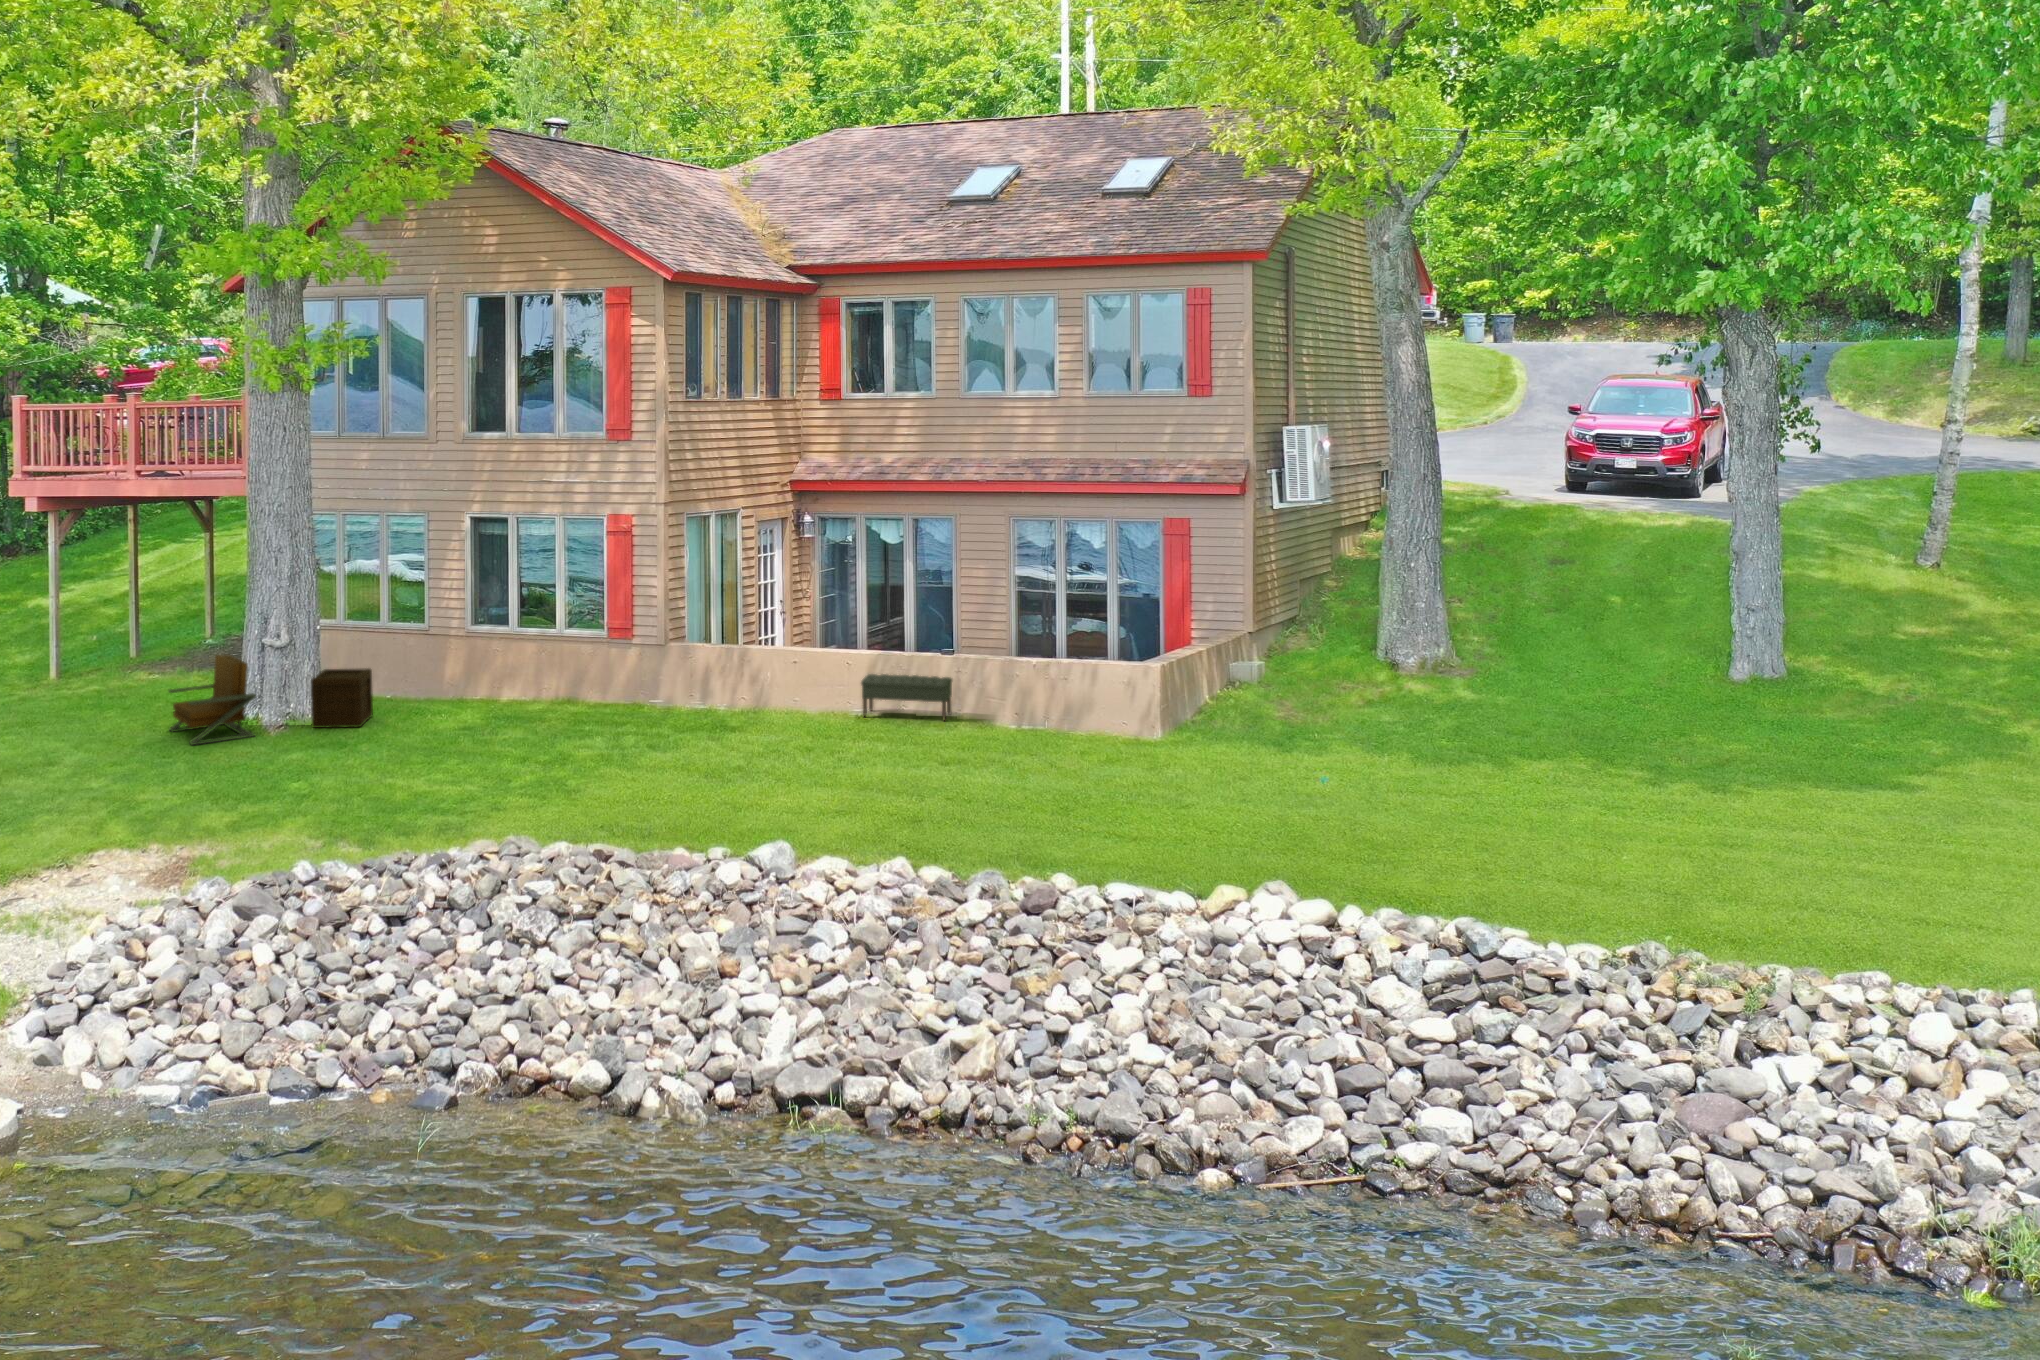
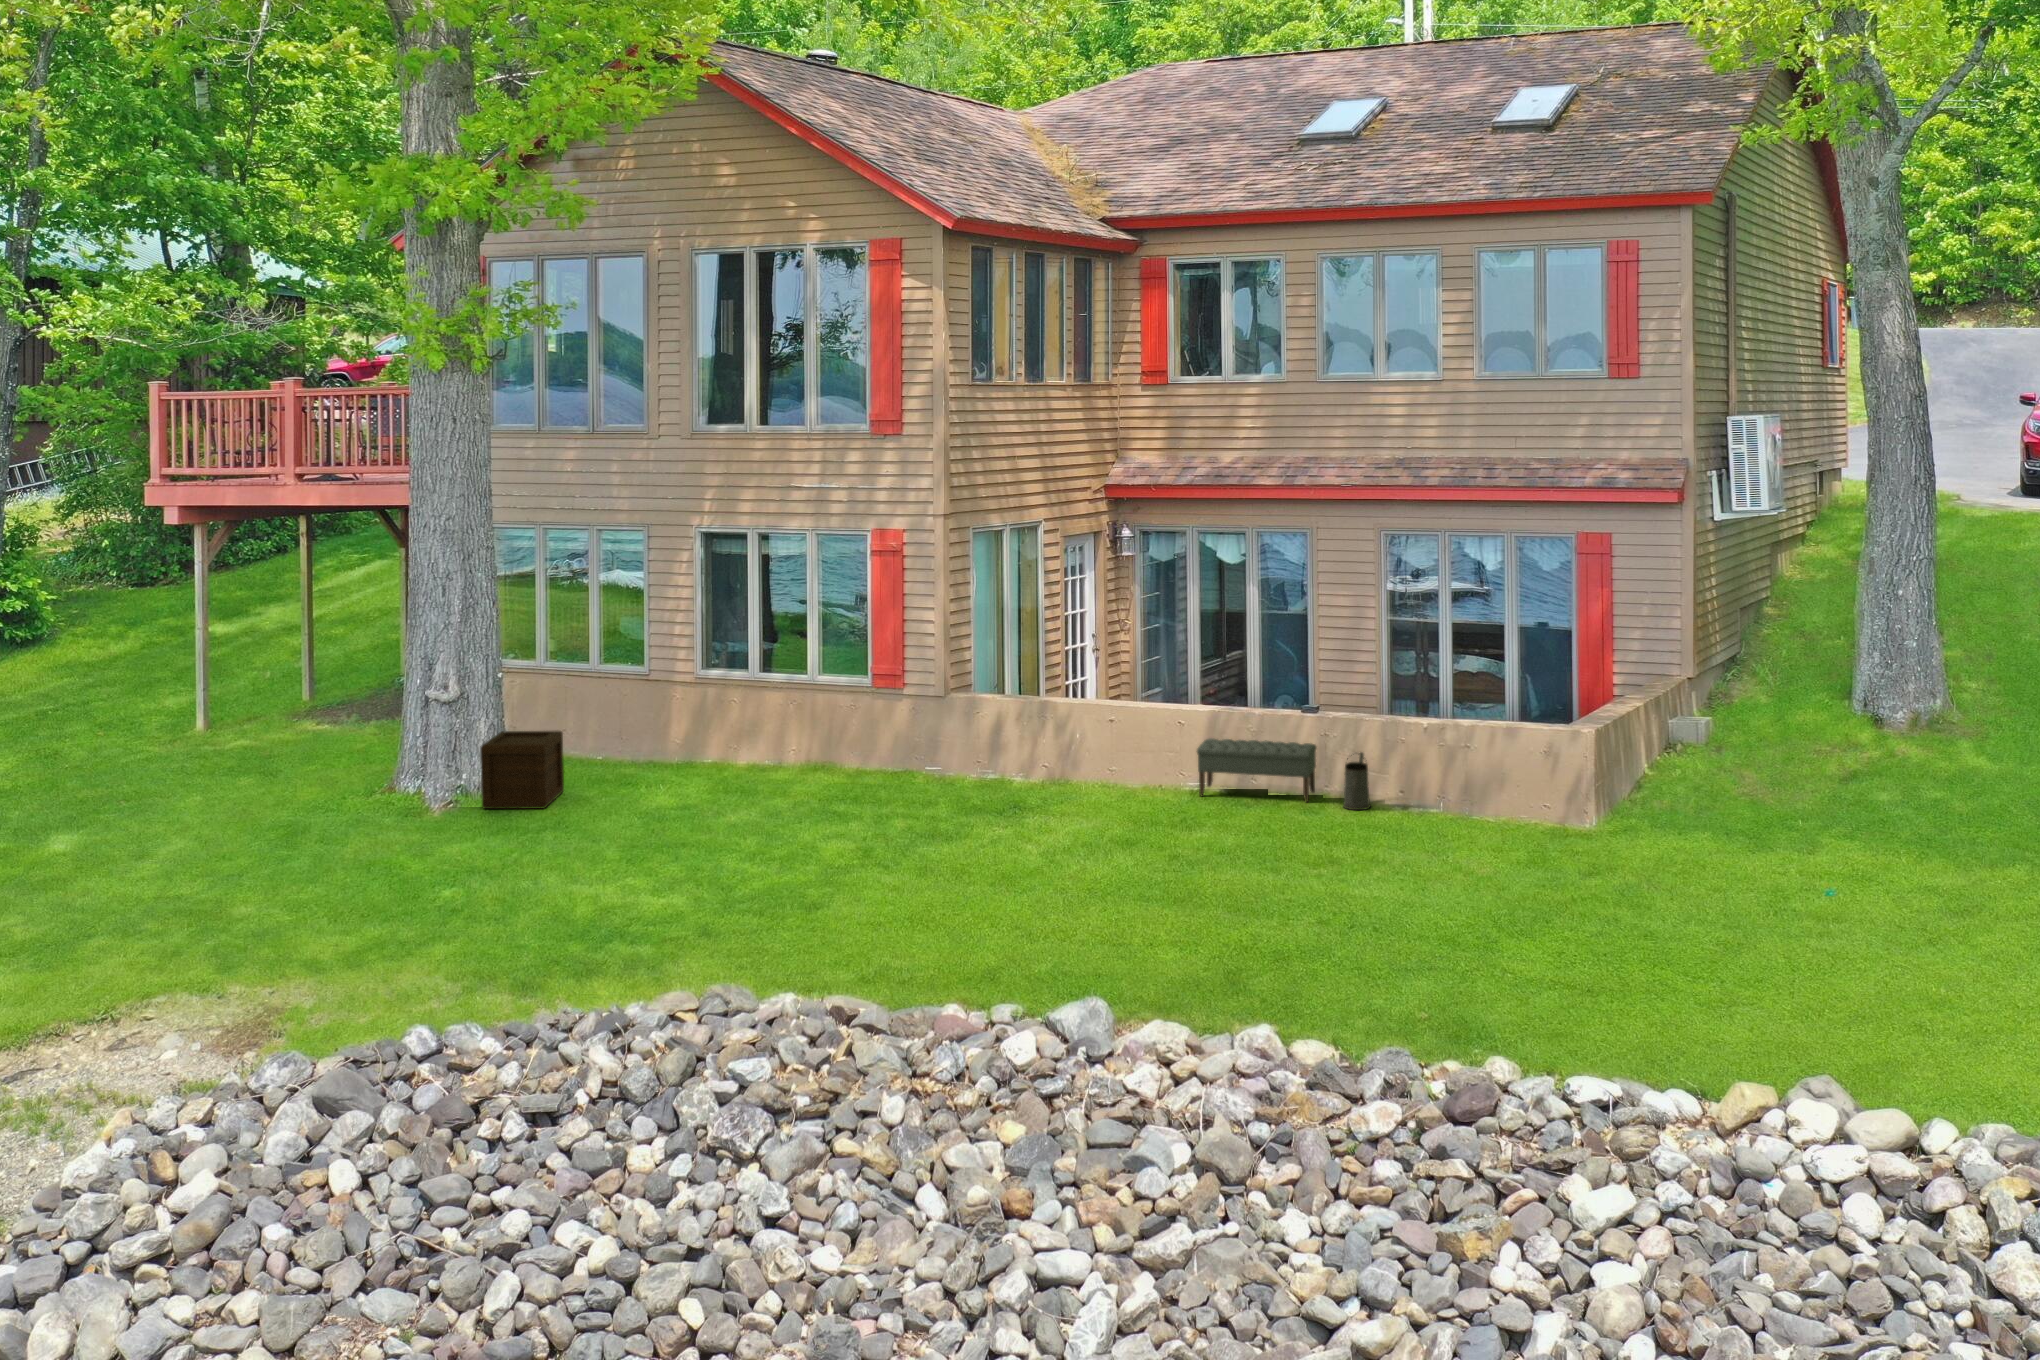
lounge chair: present [169,655,257,745] -> none [295,713,409,835]
watering can: none [972,683,993,726] -> present [1343,752,1370,810]

